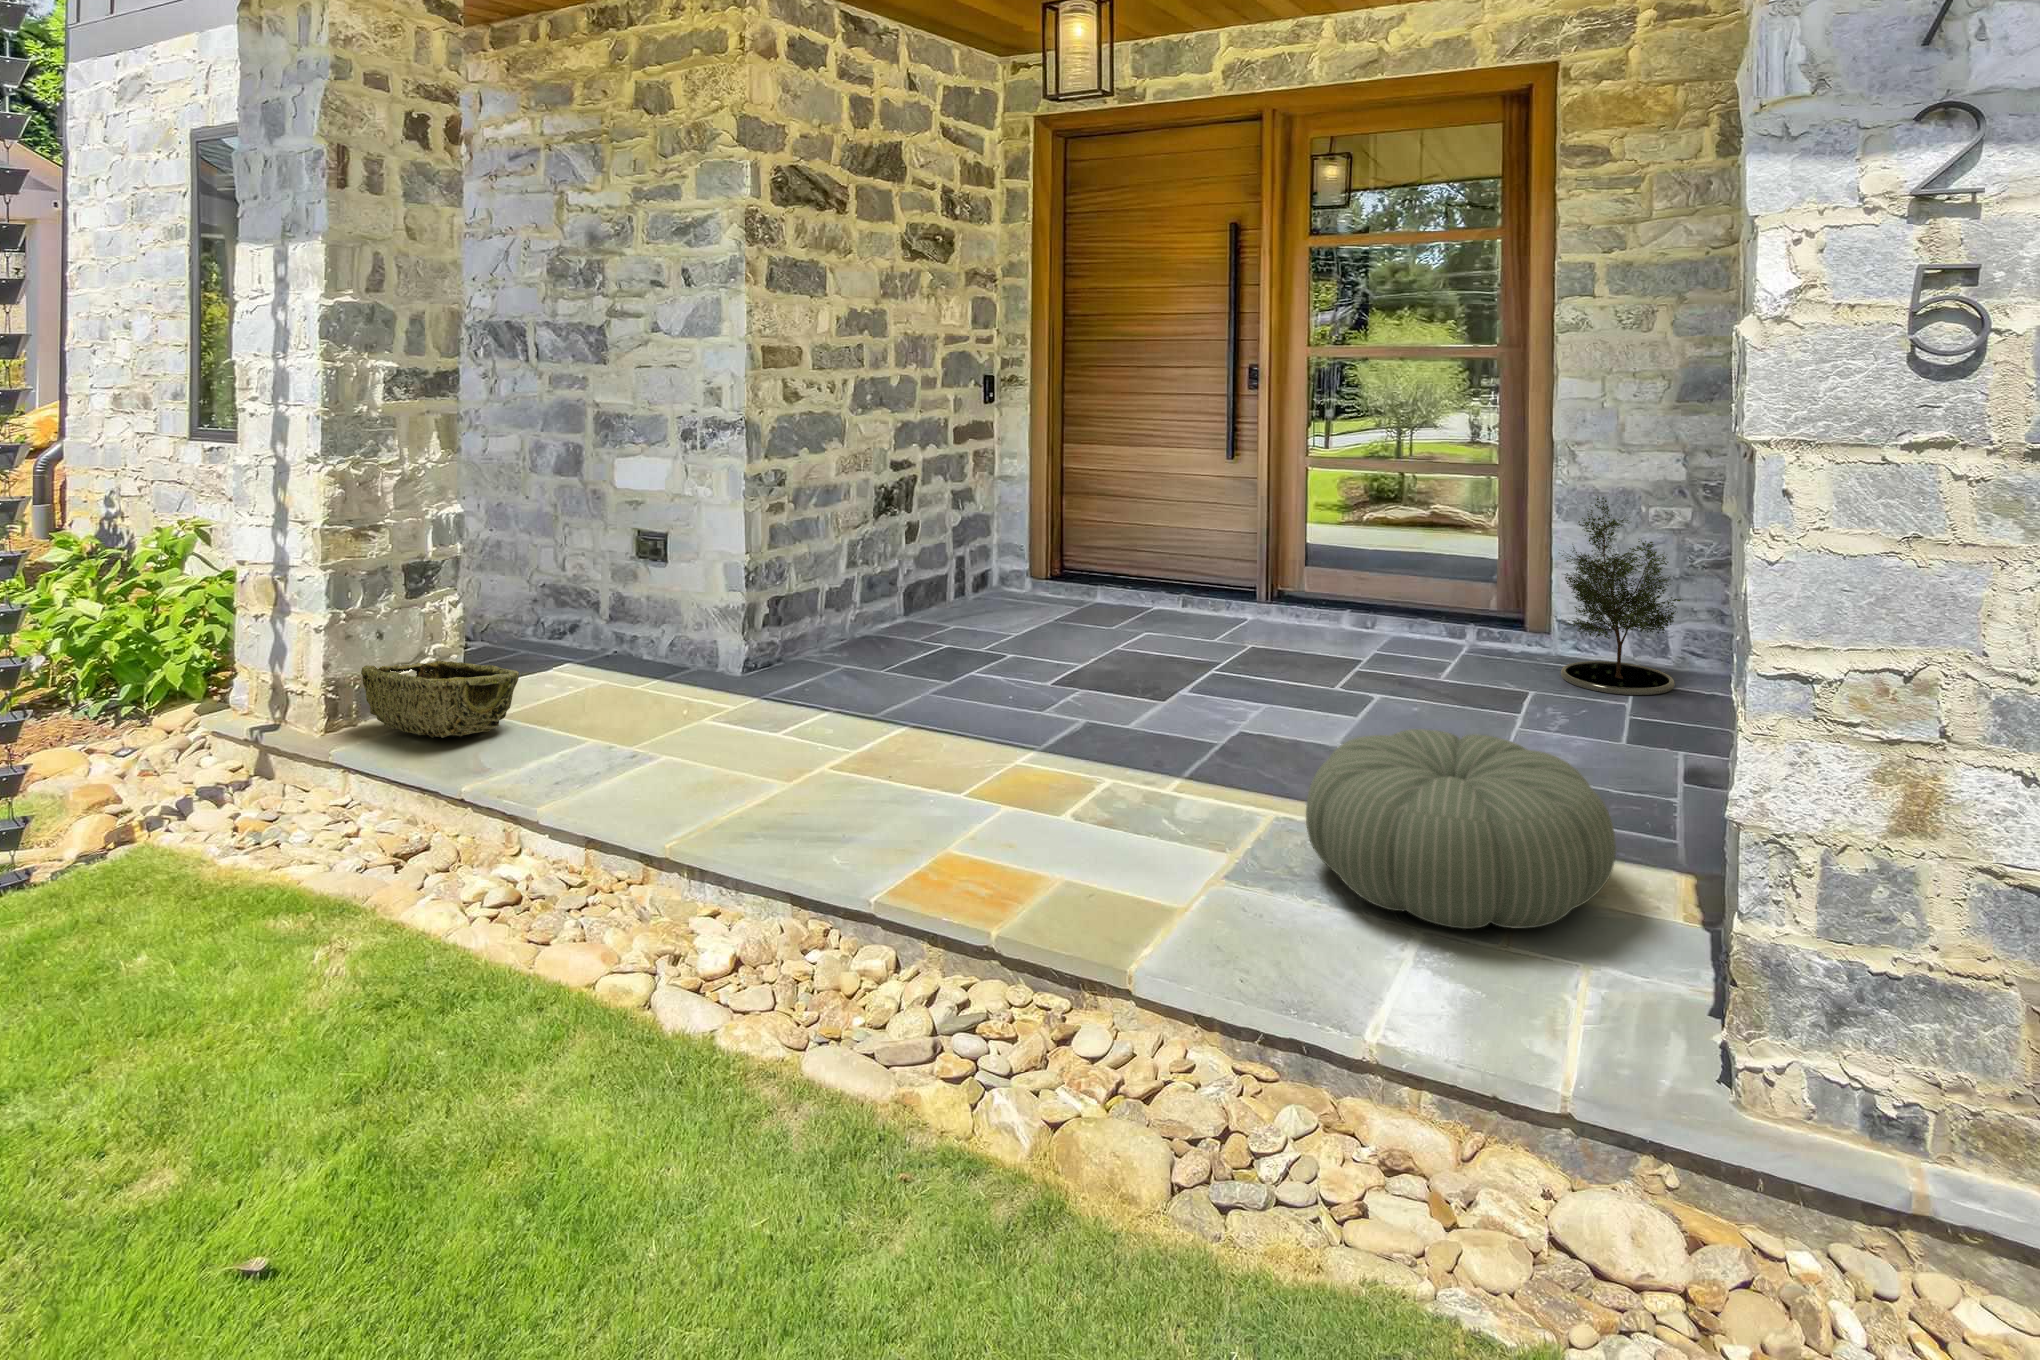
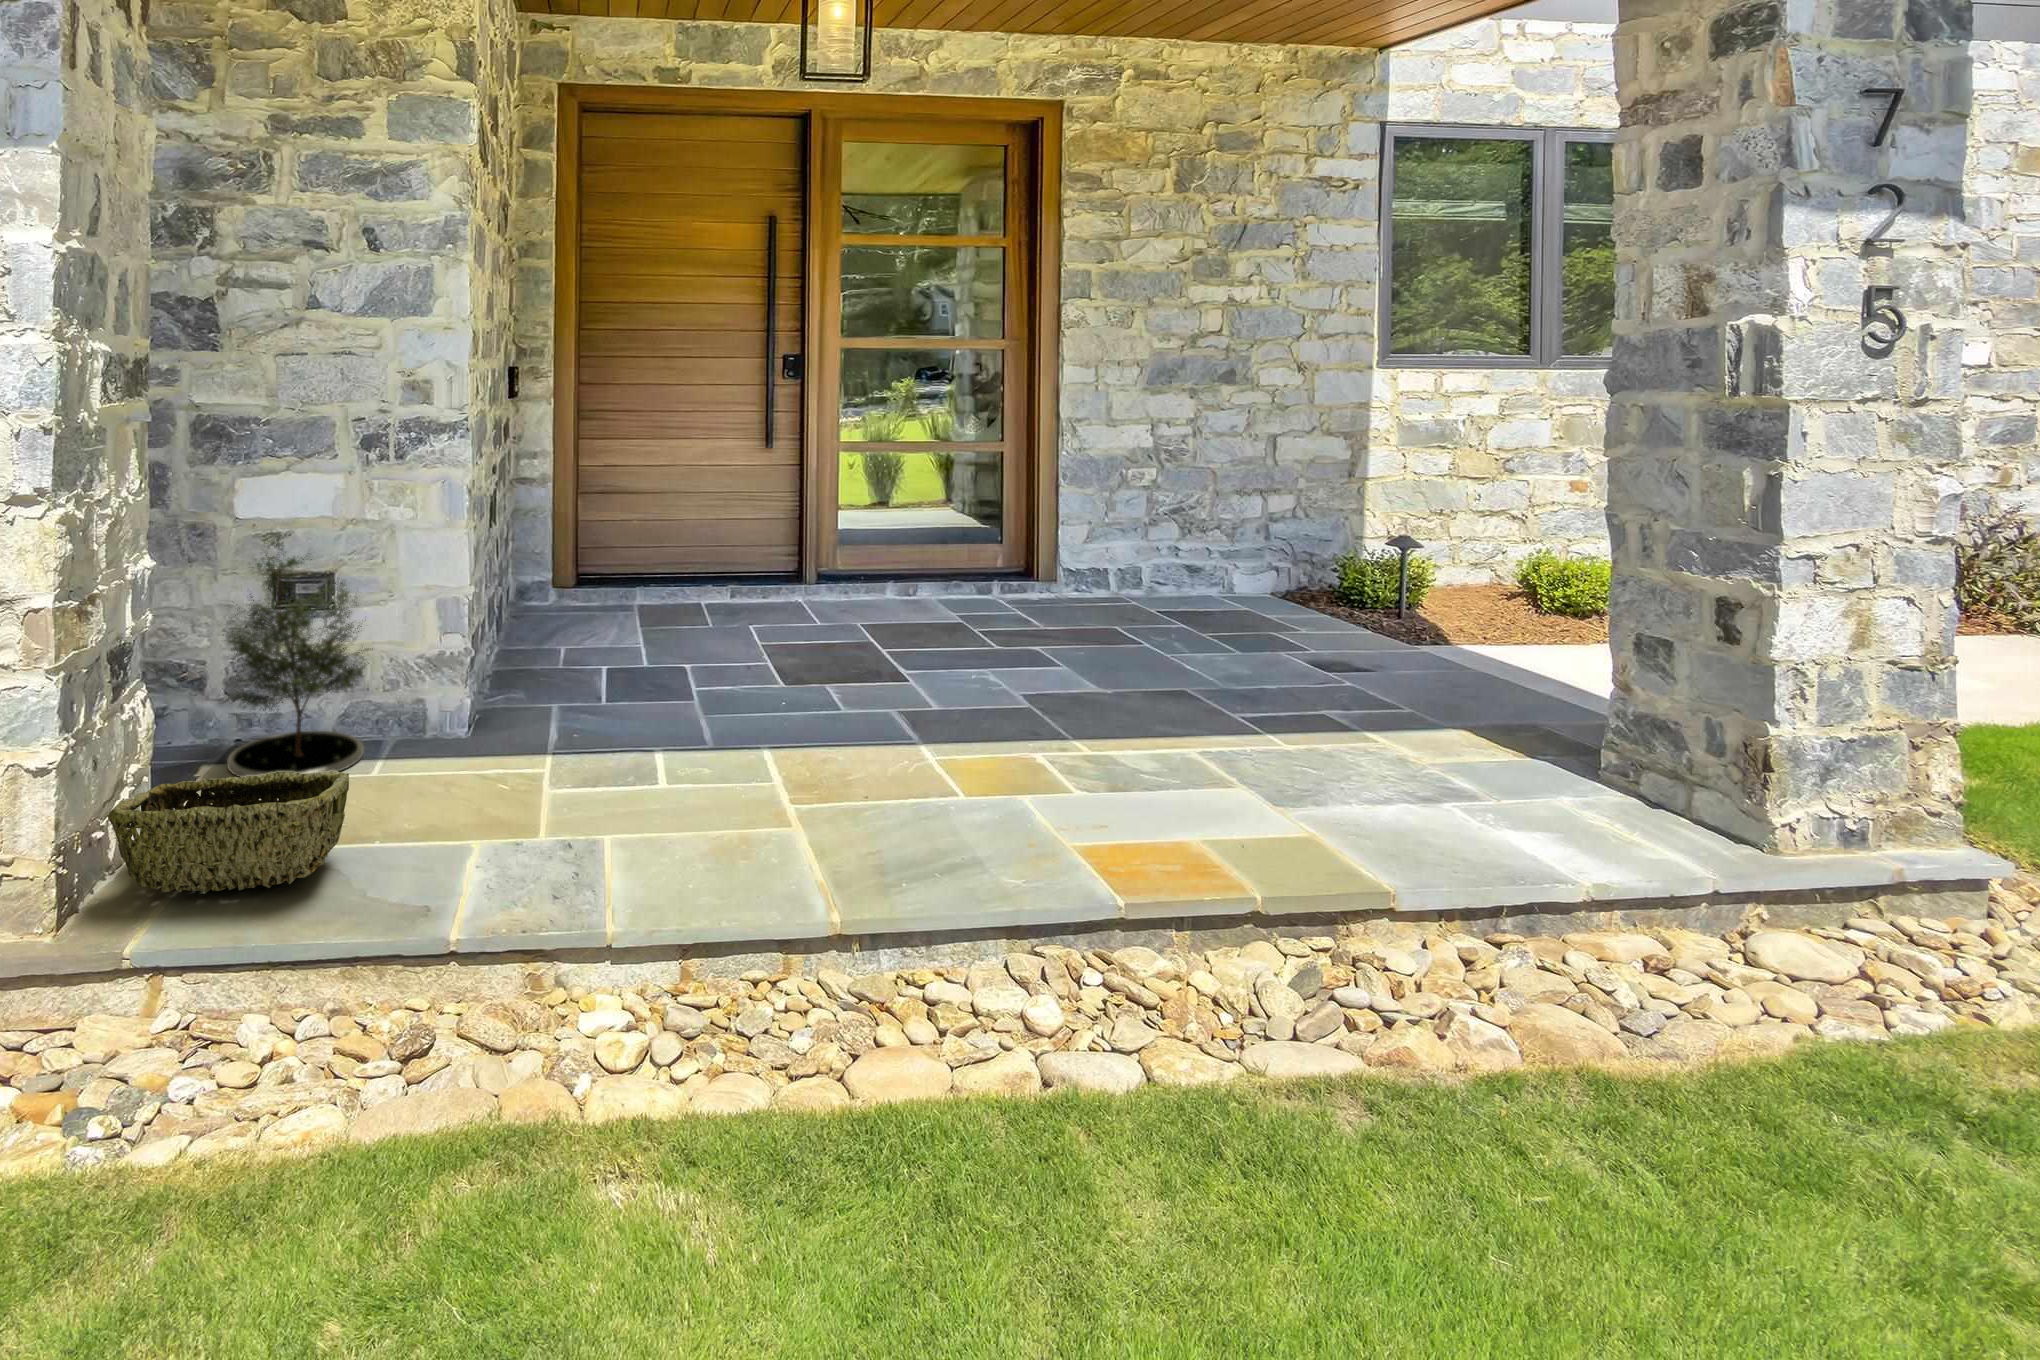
potted tree: present [1559,496,1683,695] -> present [223,533,373,777]
pouf: present [1306,729,1616,929] -> none [1259,648,1521,795]

